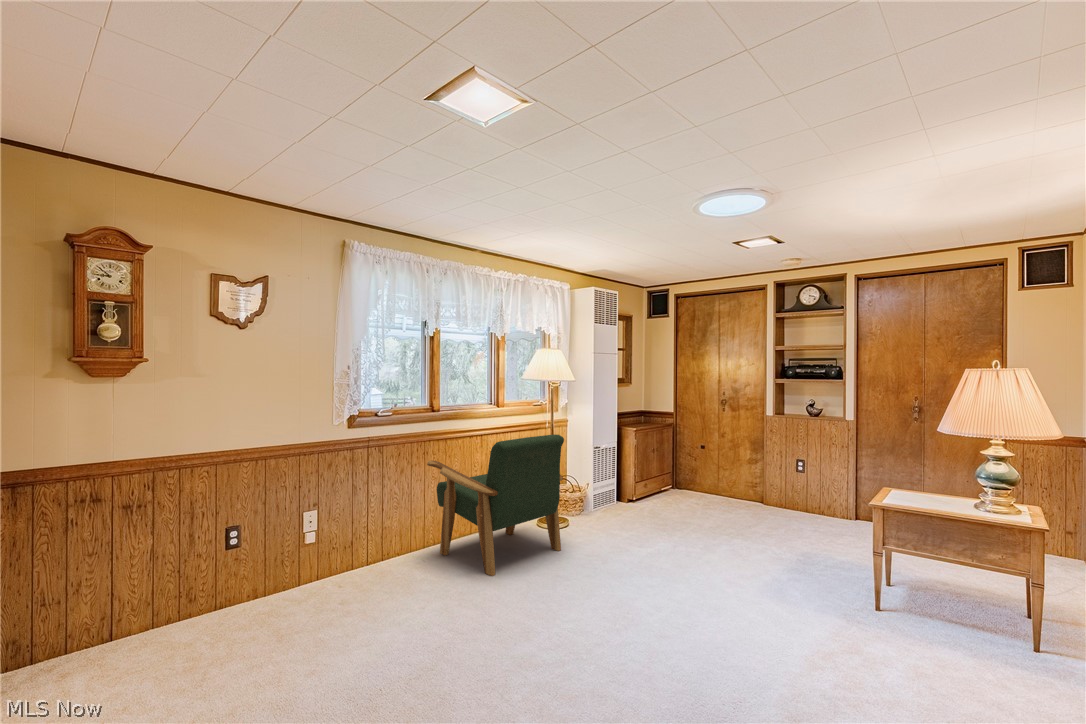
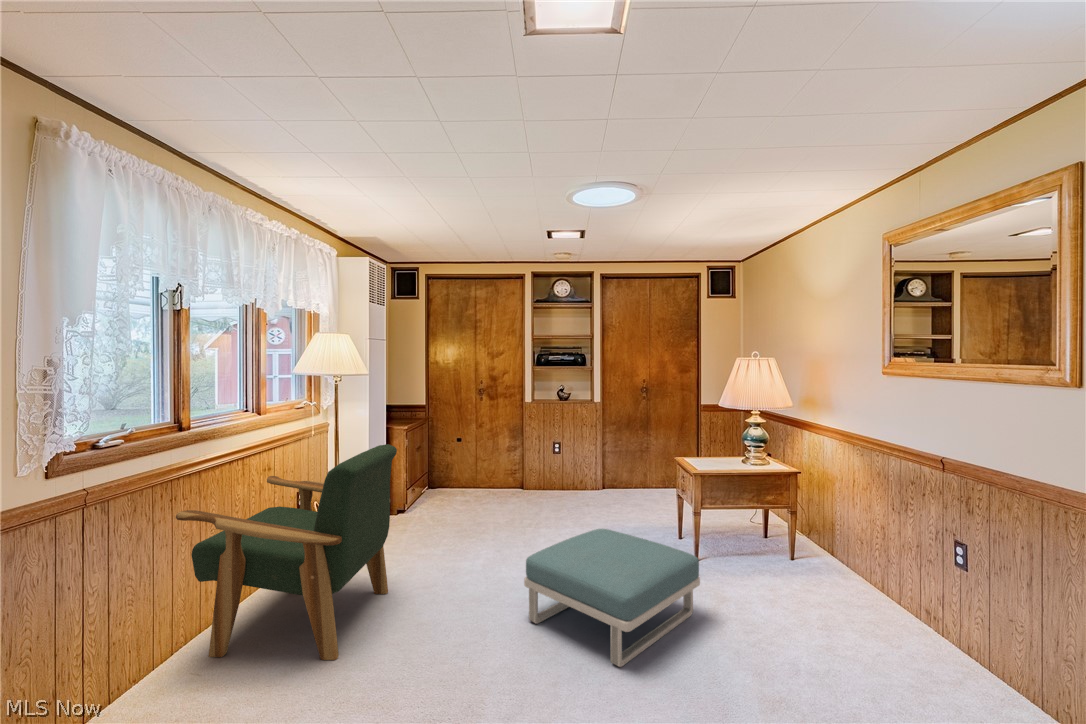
footstool: none [631,538,798,652] -> present [524,529,700,667]

